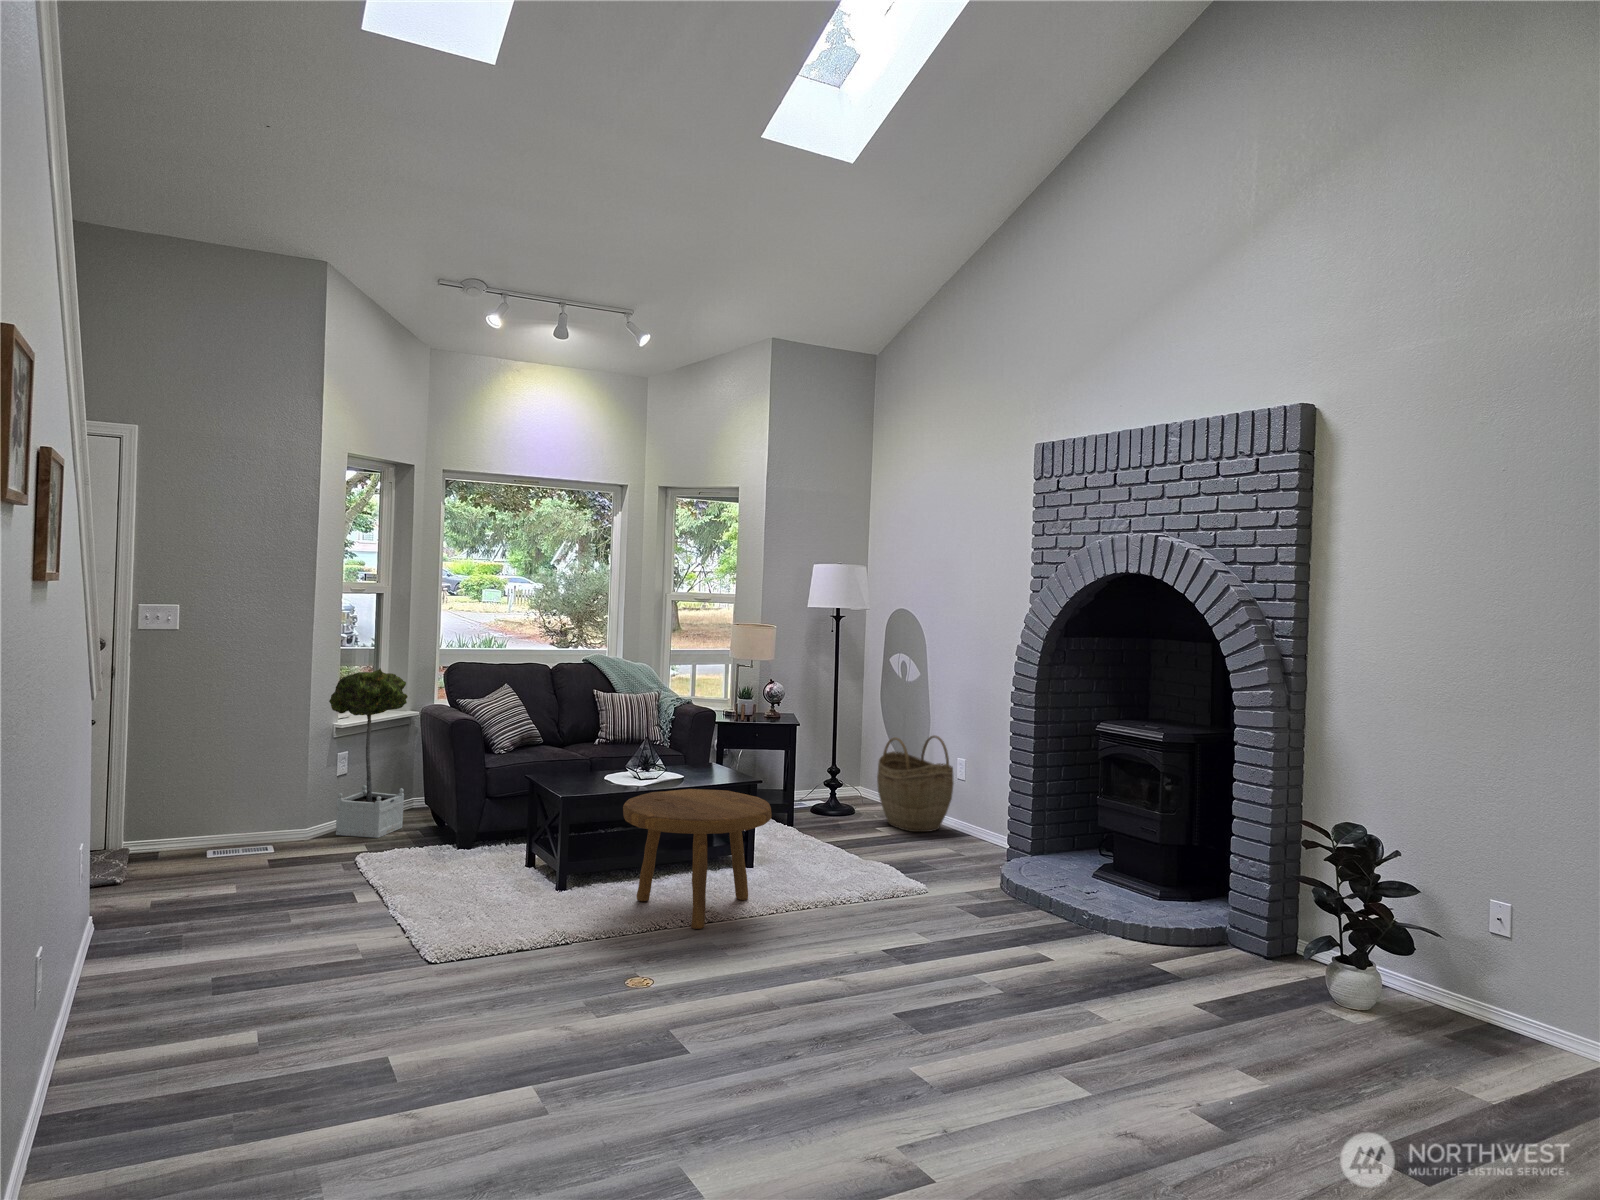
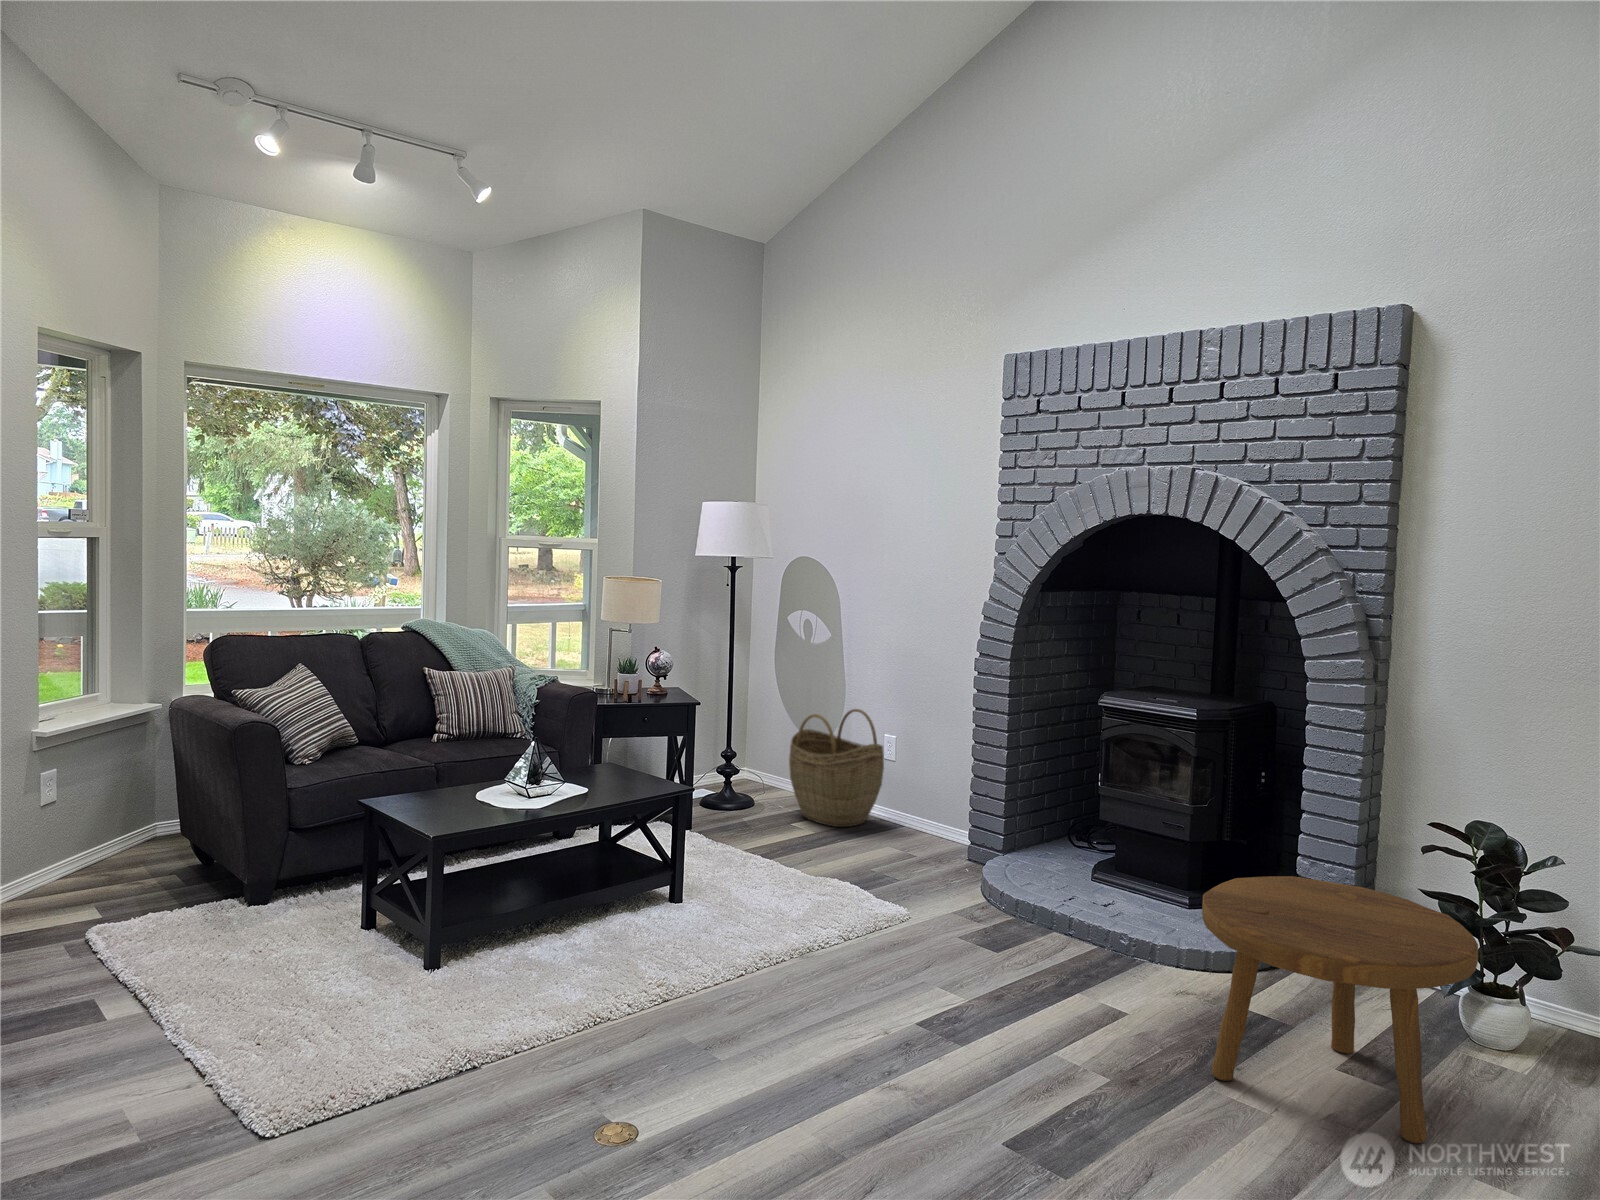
potted tree: present [329,668,408,838] -> none [27,652,153,896]
footstool: present [623,789,772,929] -> present [1202,876,1478,1143]

